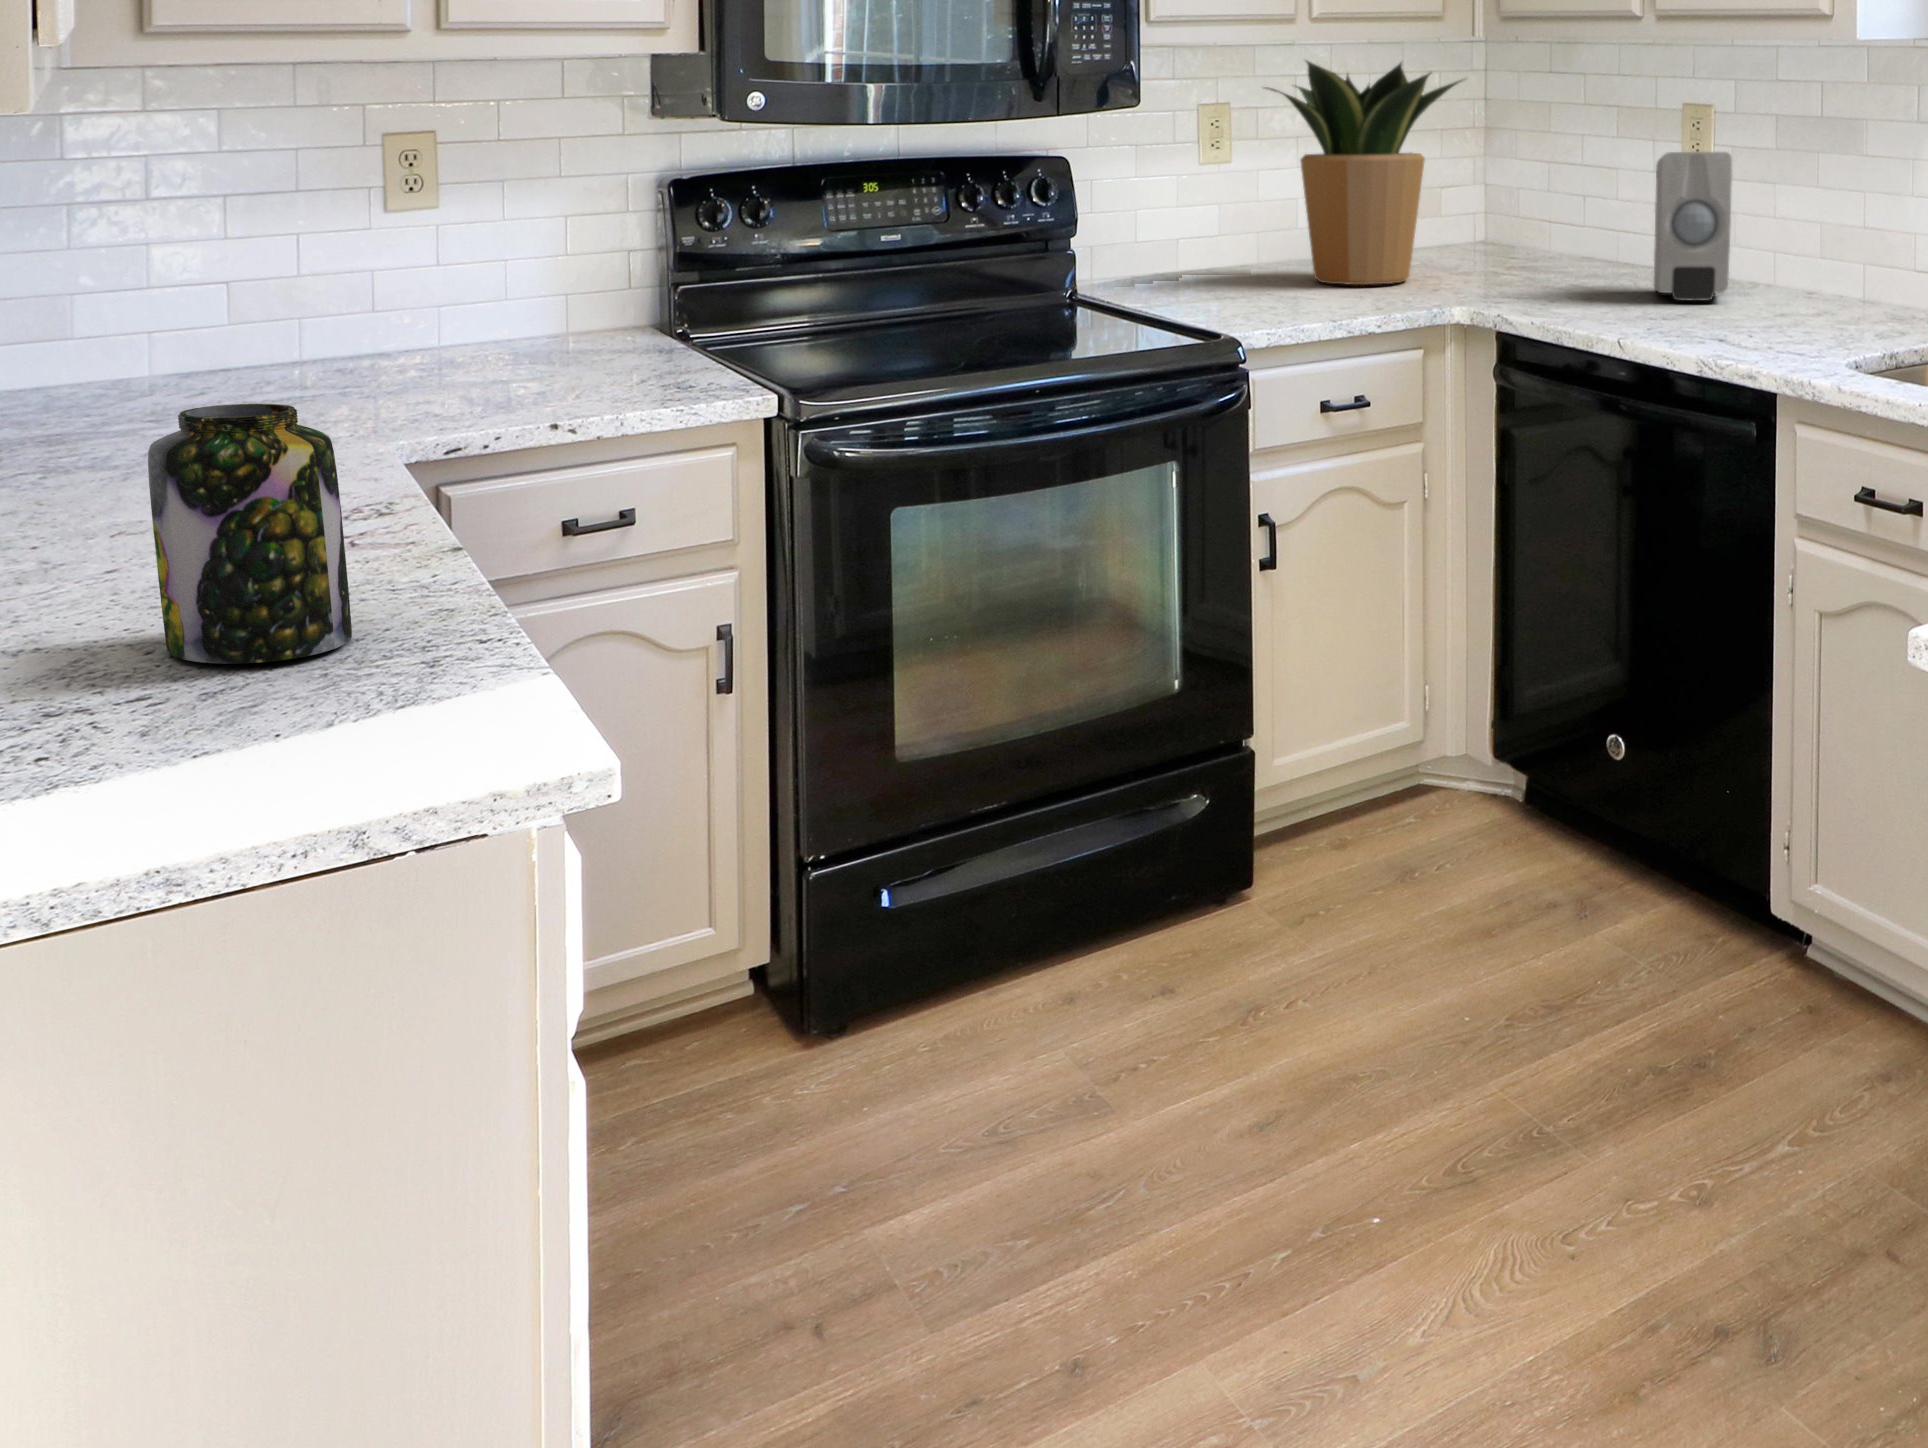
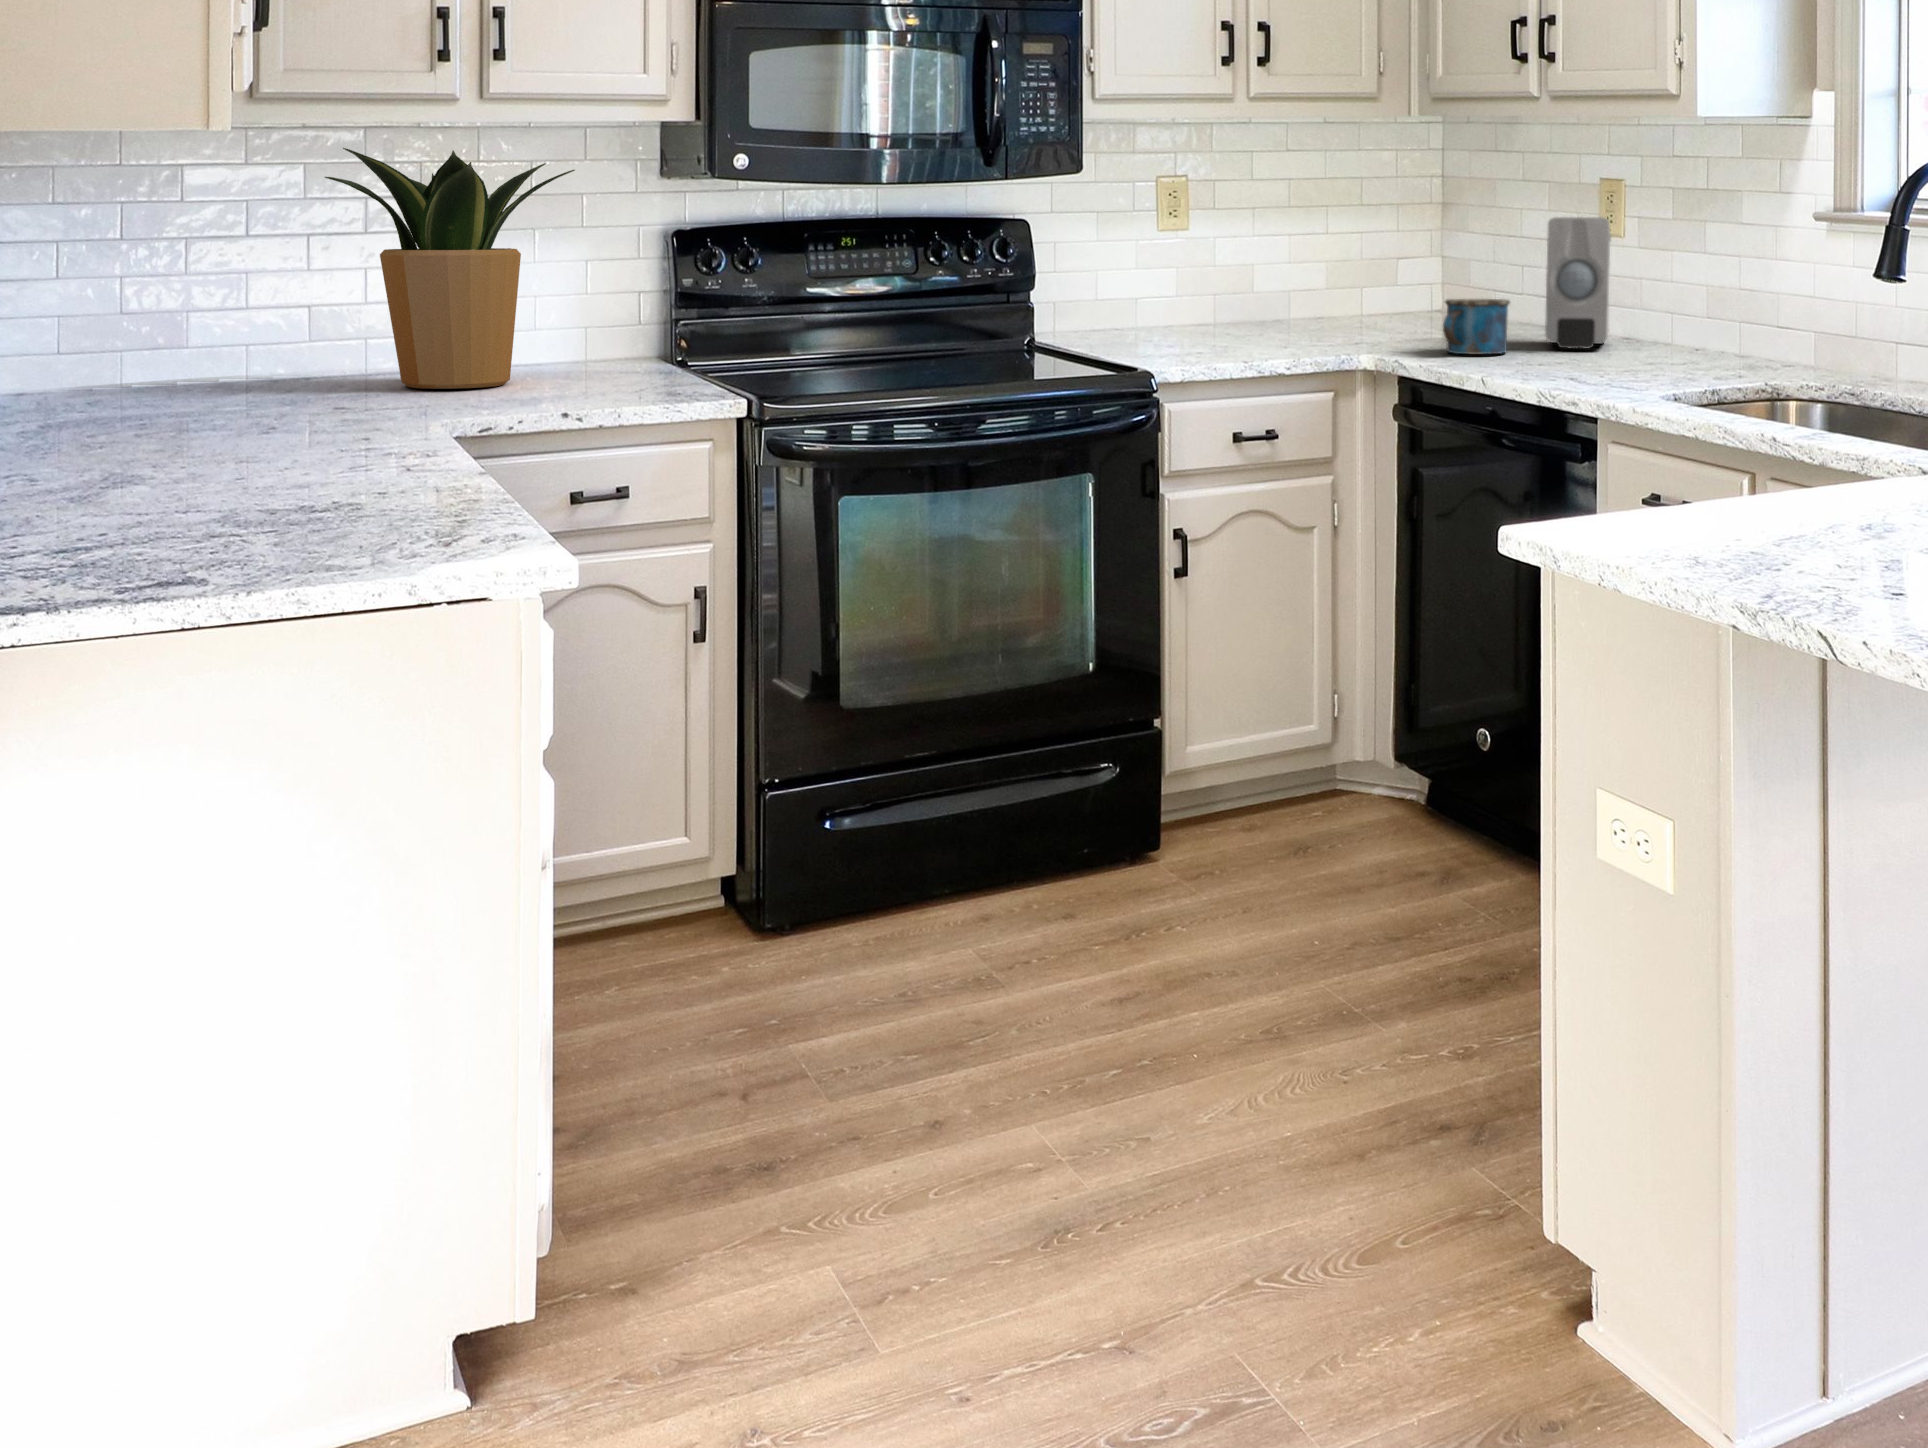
potted plant: present [1266,61,1463,285] -> present [325,148,575,389]
mug: none [1549,246,1624,310] -> present [1443,299,1510,354]
jar: present [148,404,352,664] -> none [198,357,342,543]

